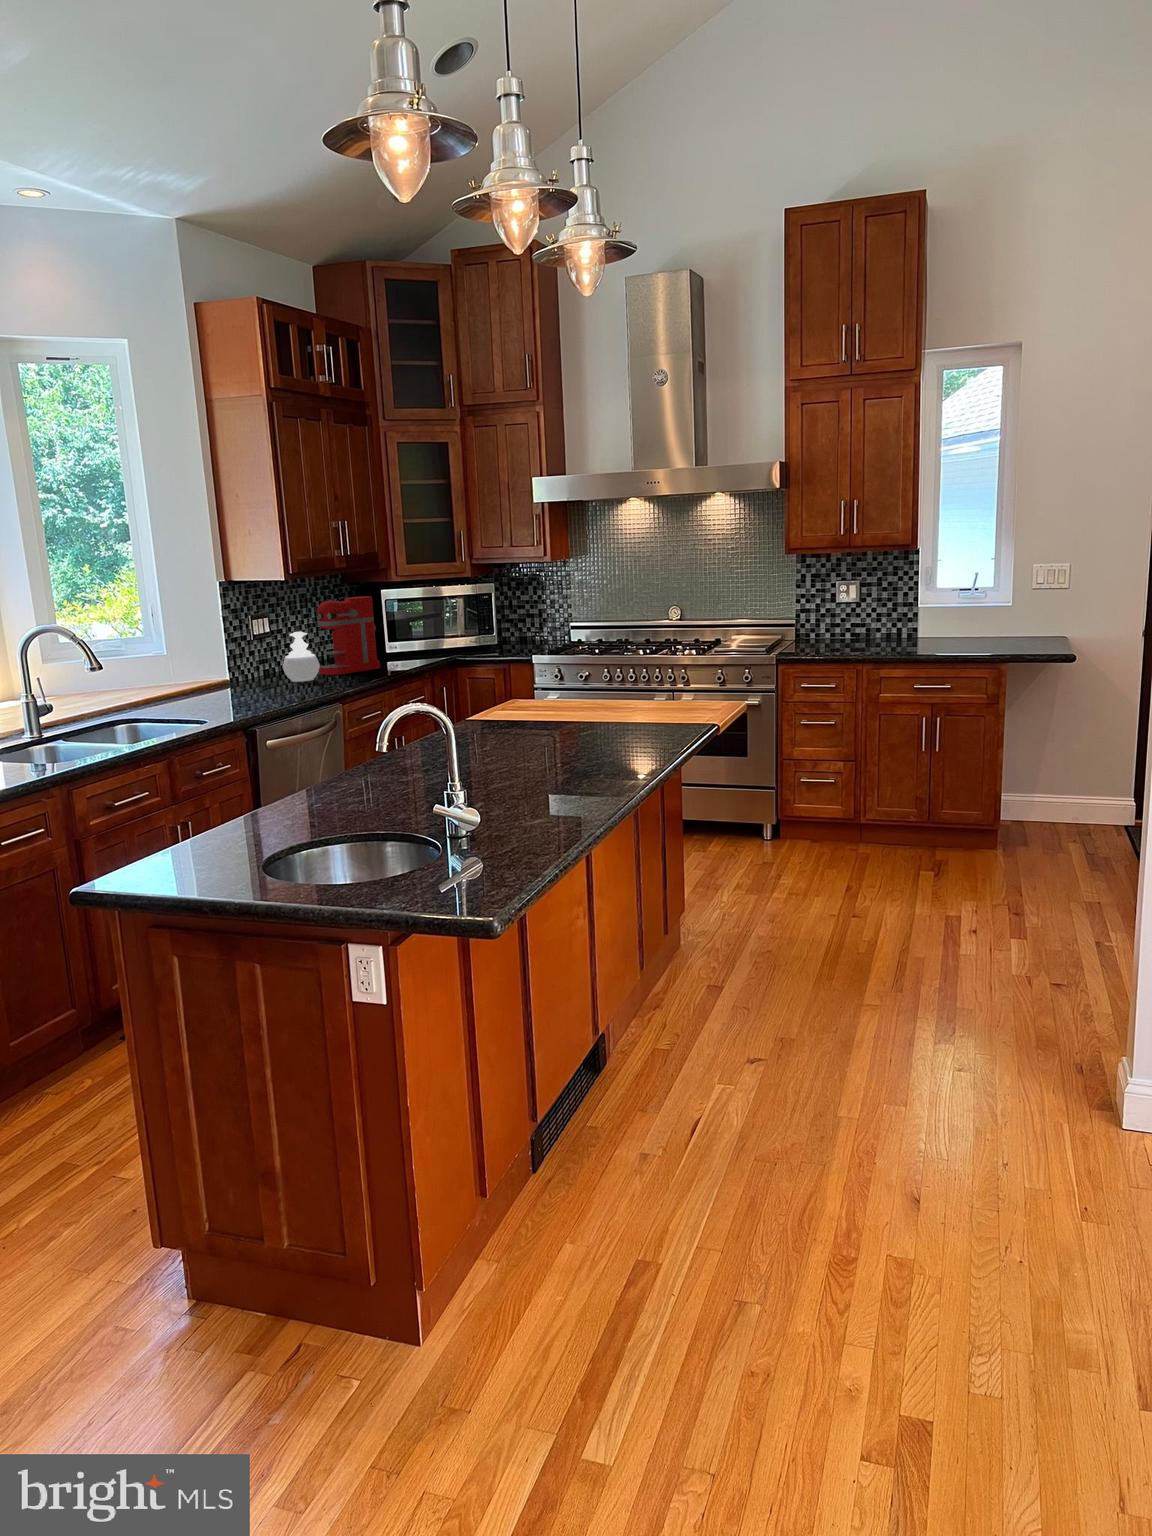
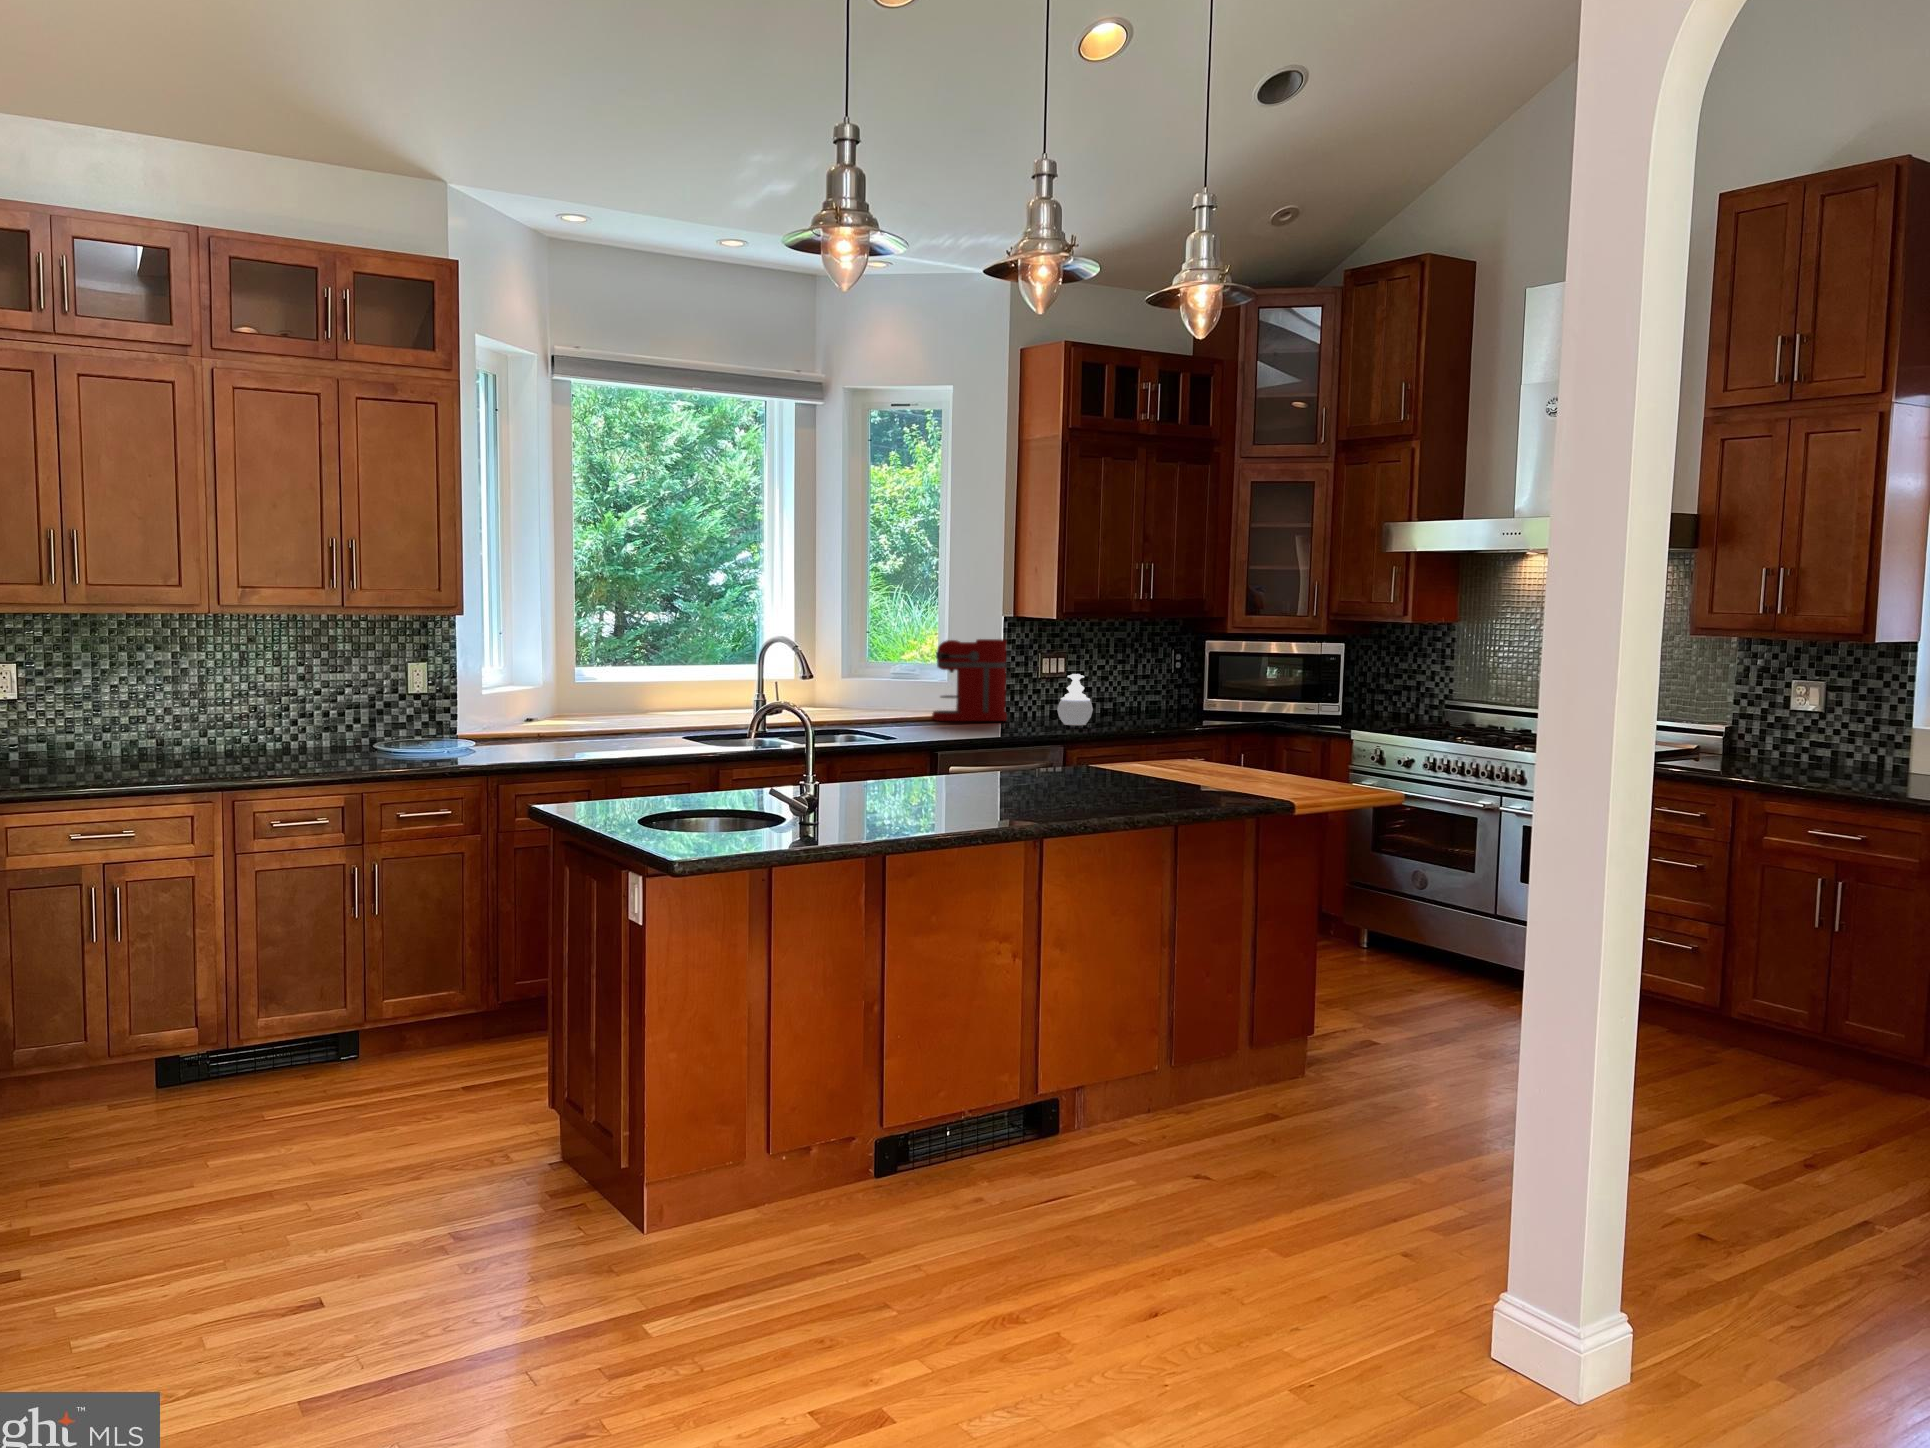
coffee maker: present [317,596,380,675] -> present [932,639,1007,721]

